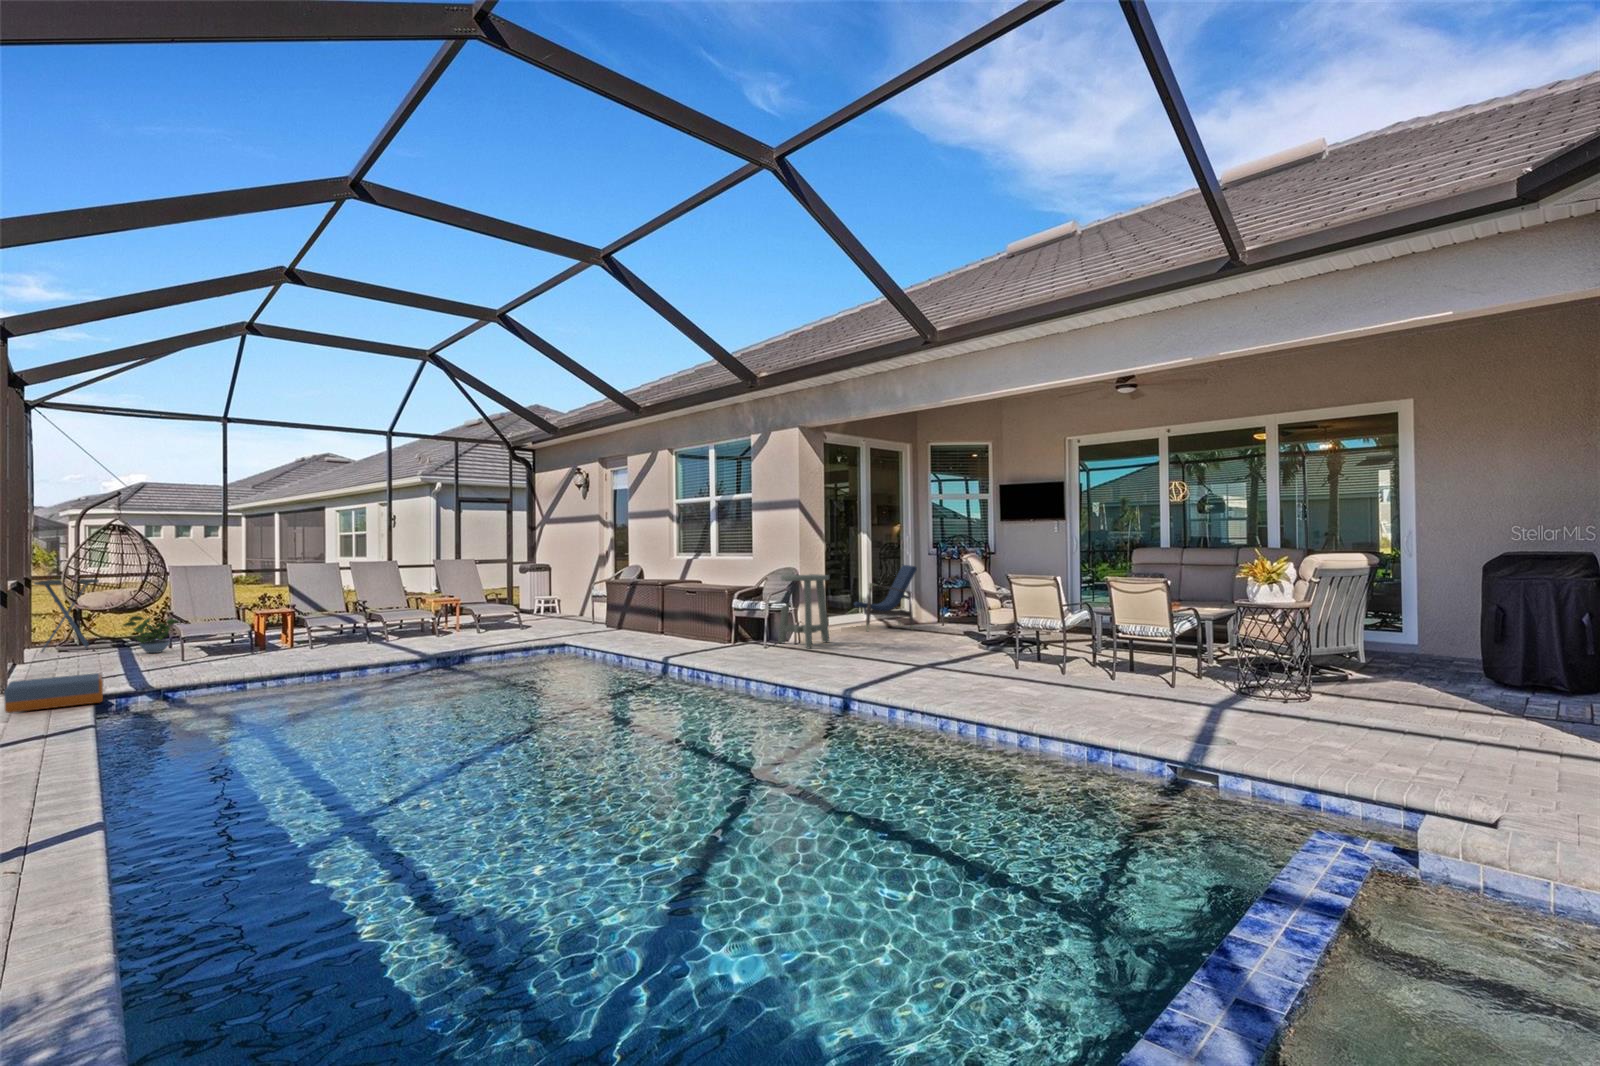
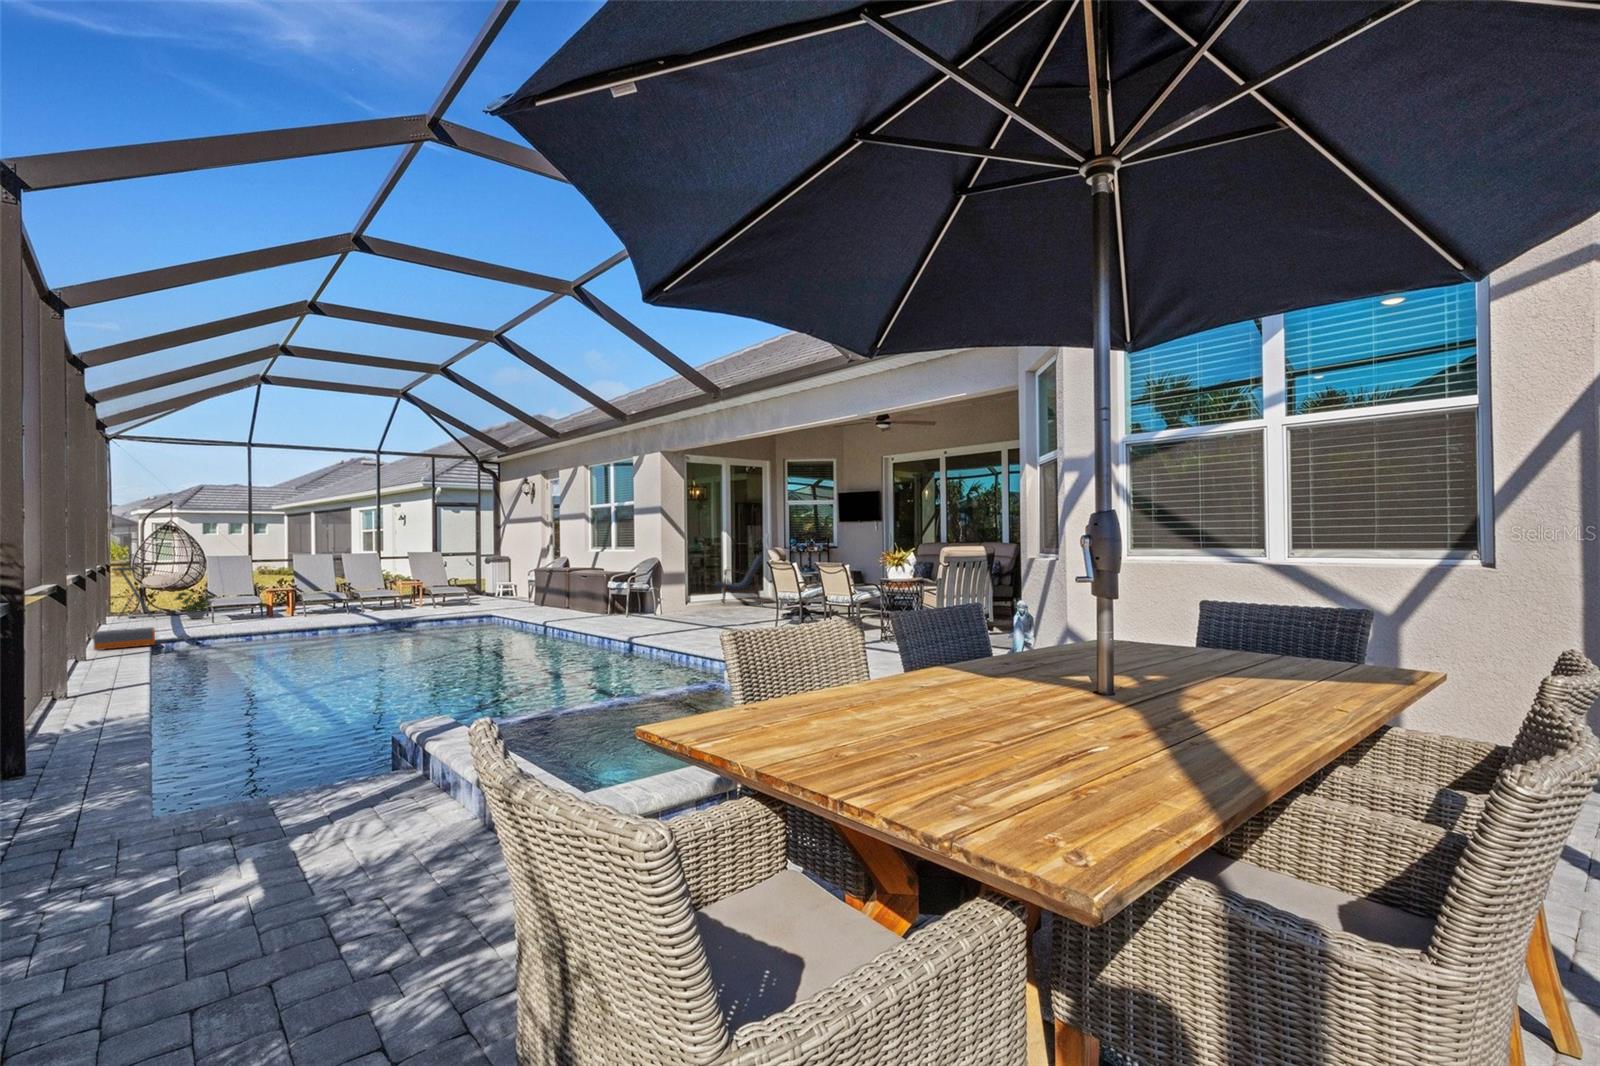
stool: present [778,574,829,648] -> none [643,562,682,616]

